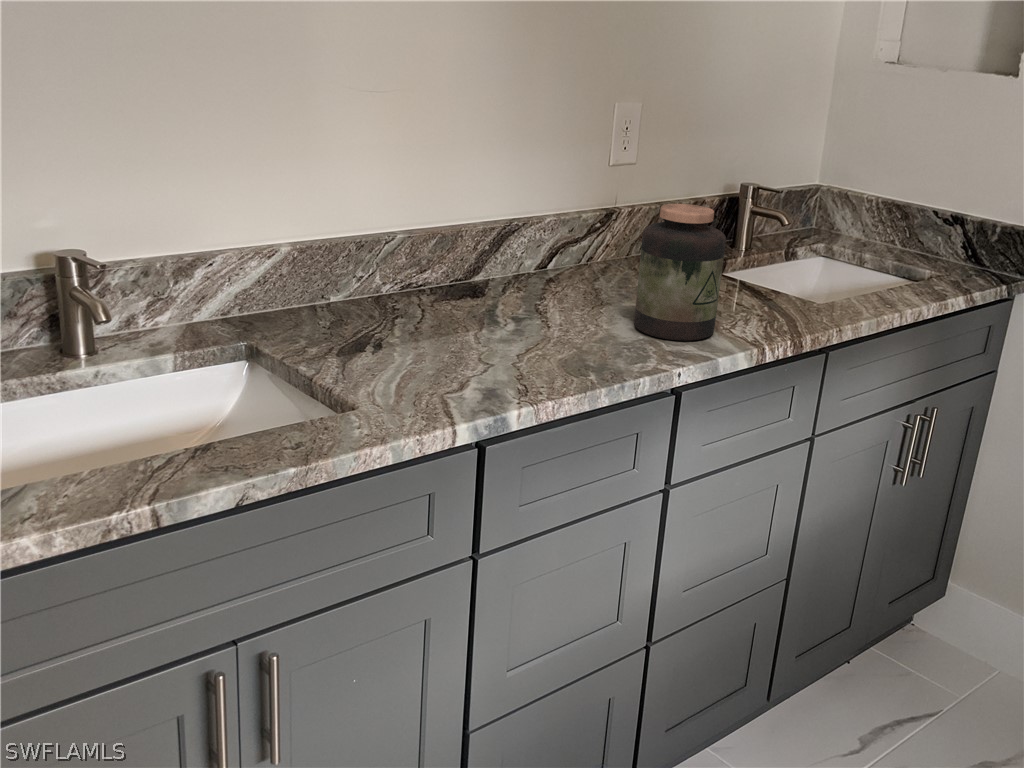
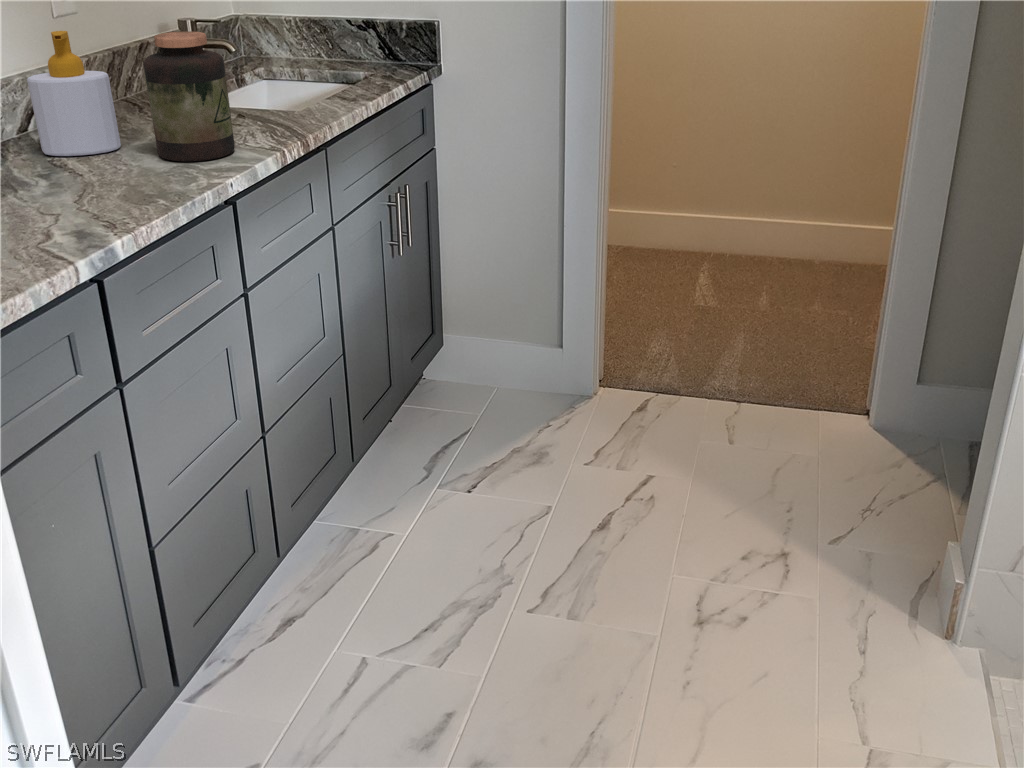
soap bottle: none [538,184,616,307] -> present [27,31,121,156]

